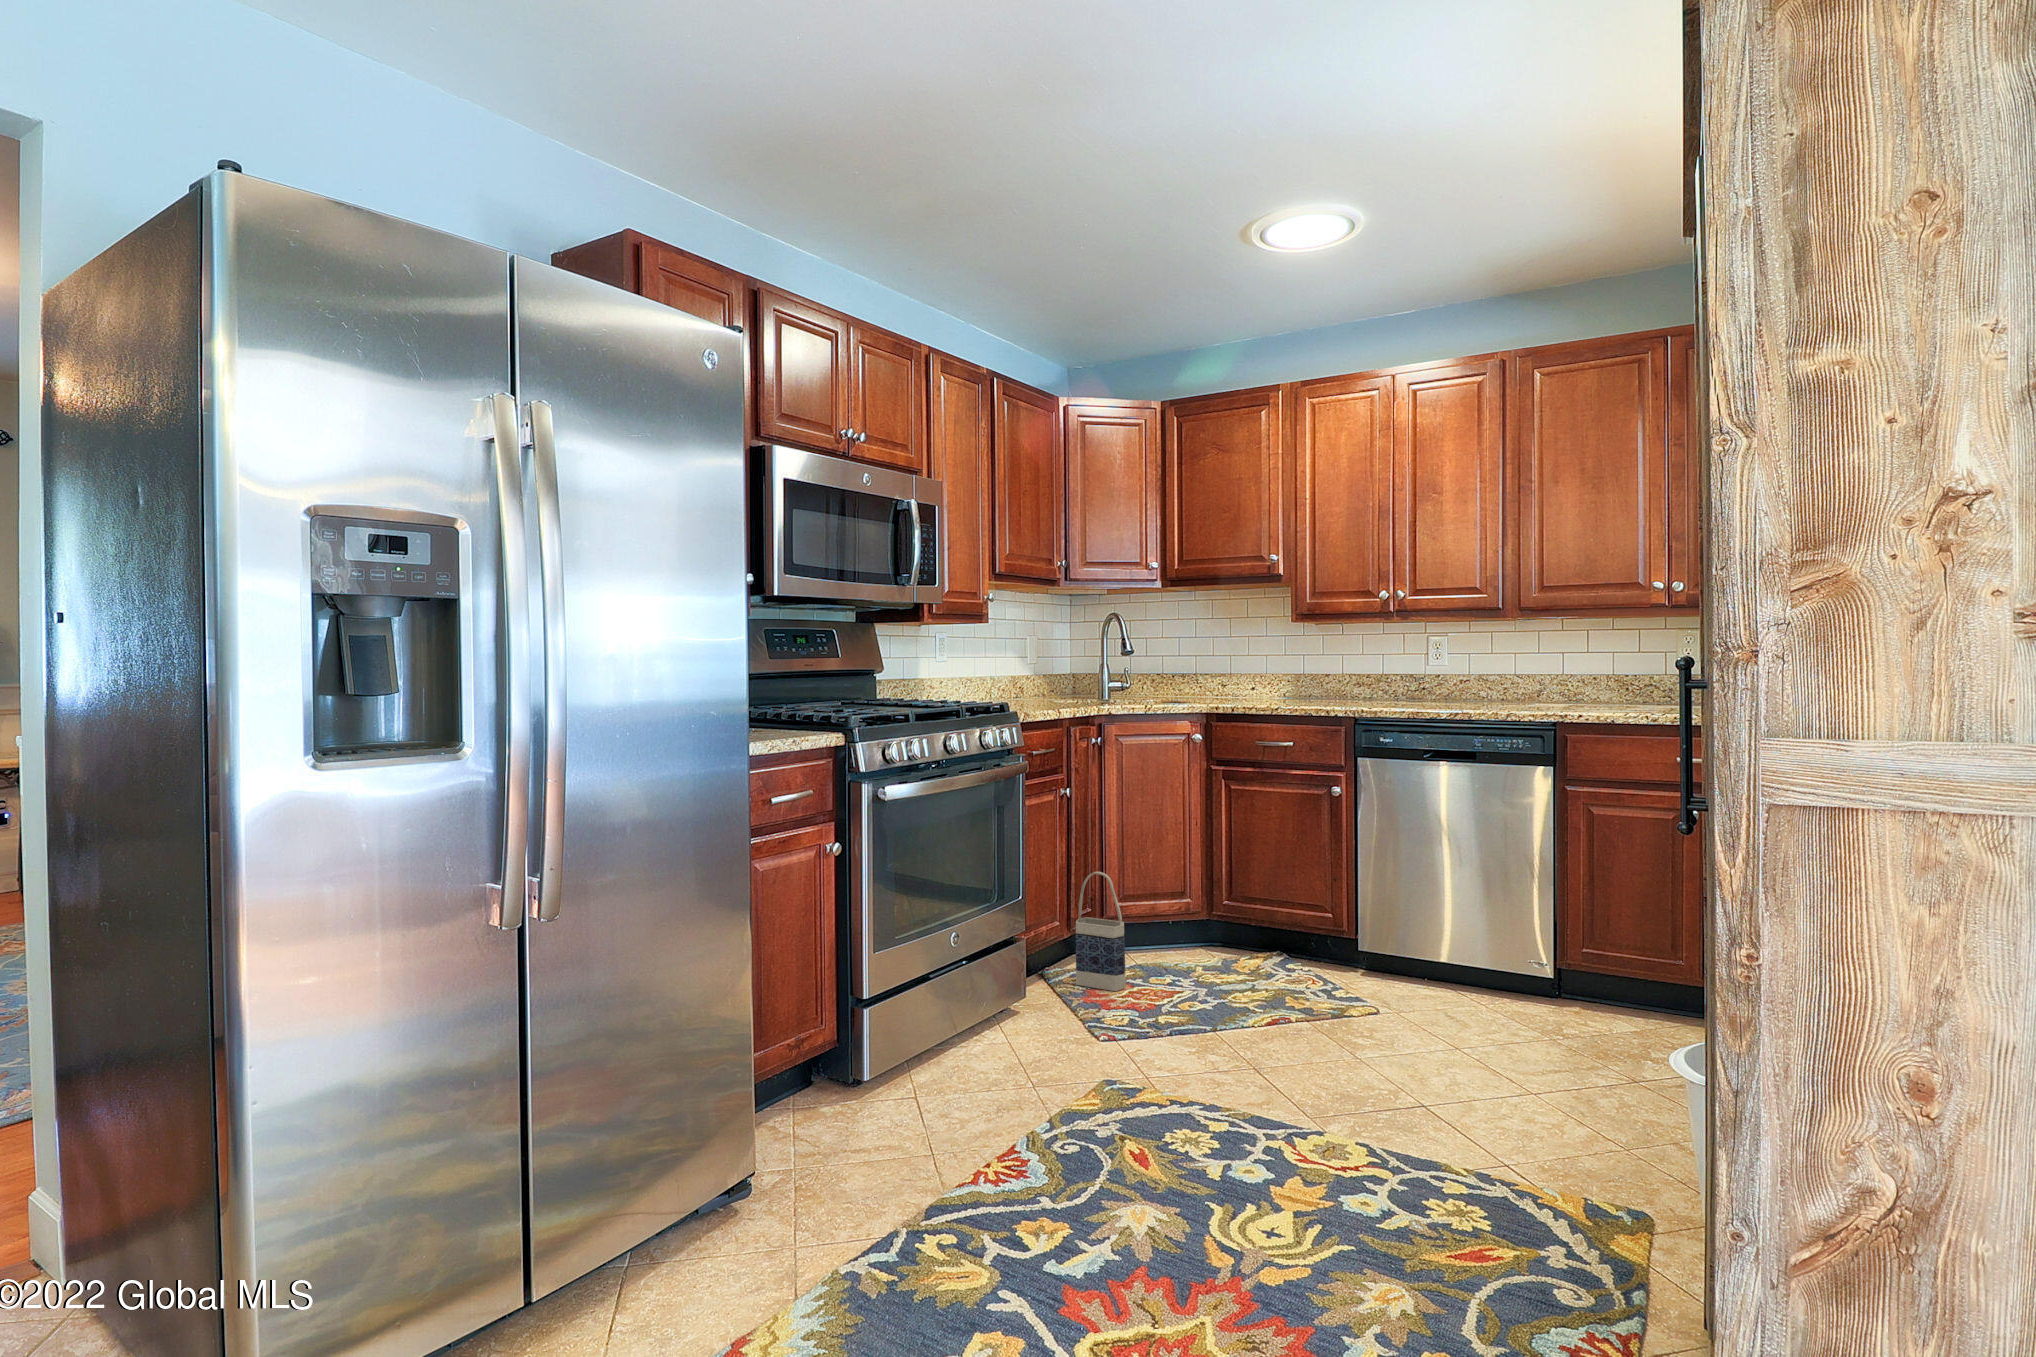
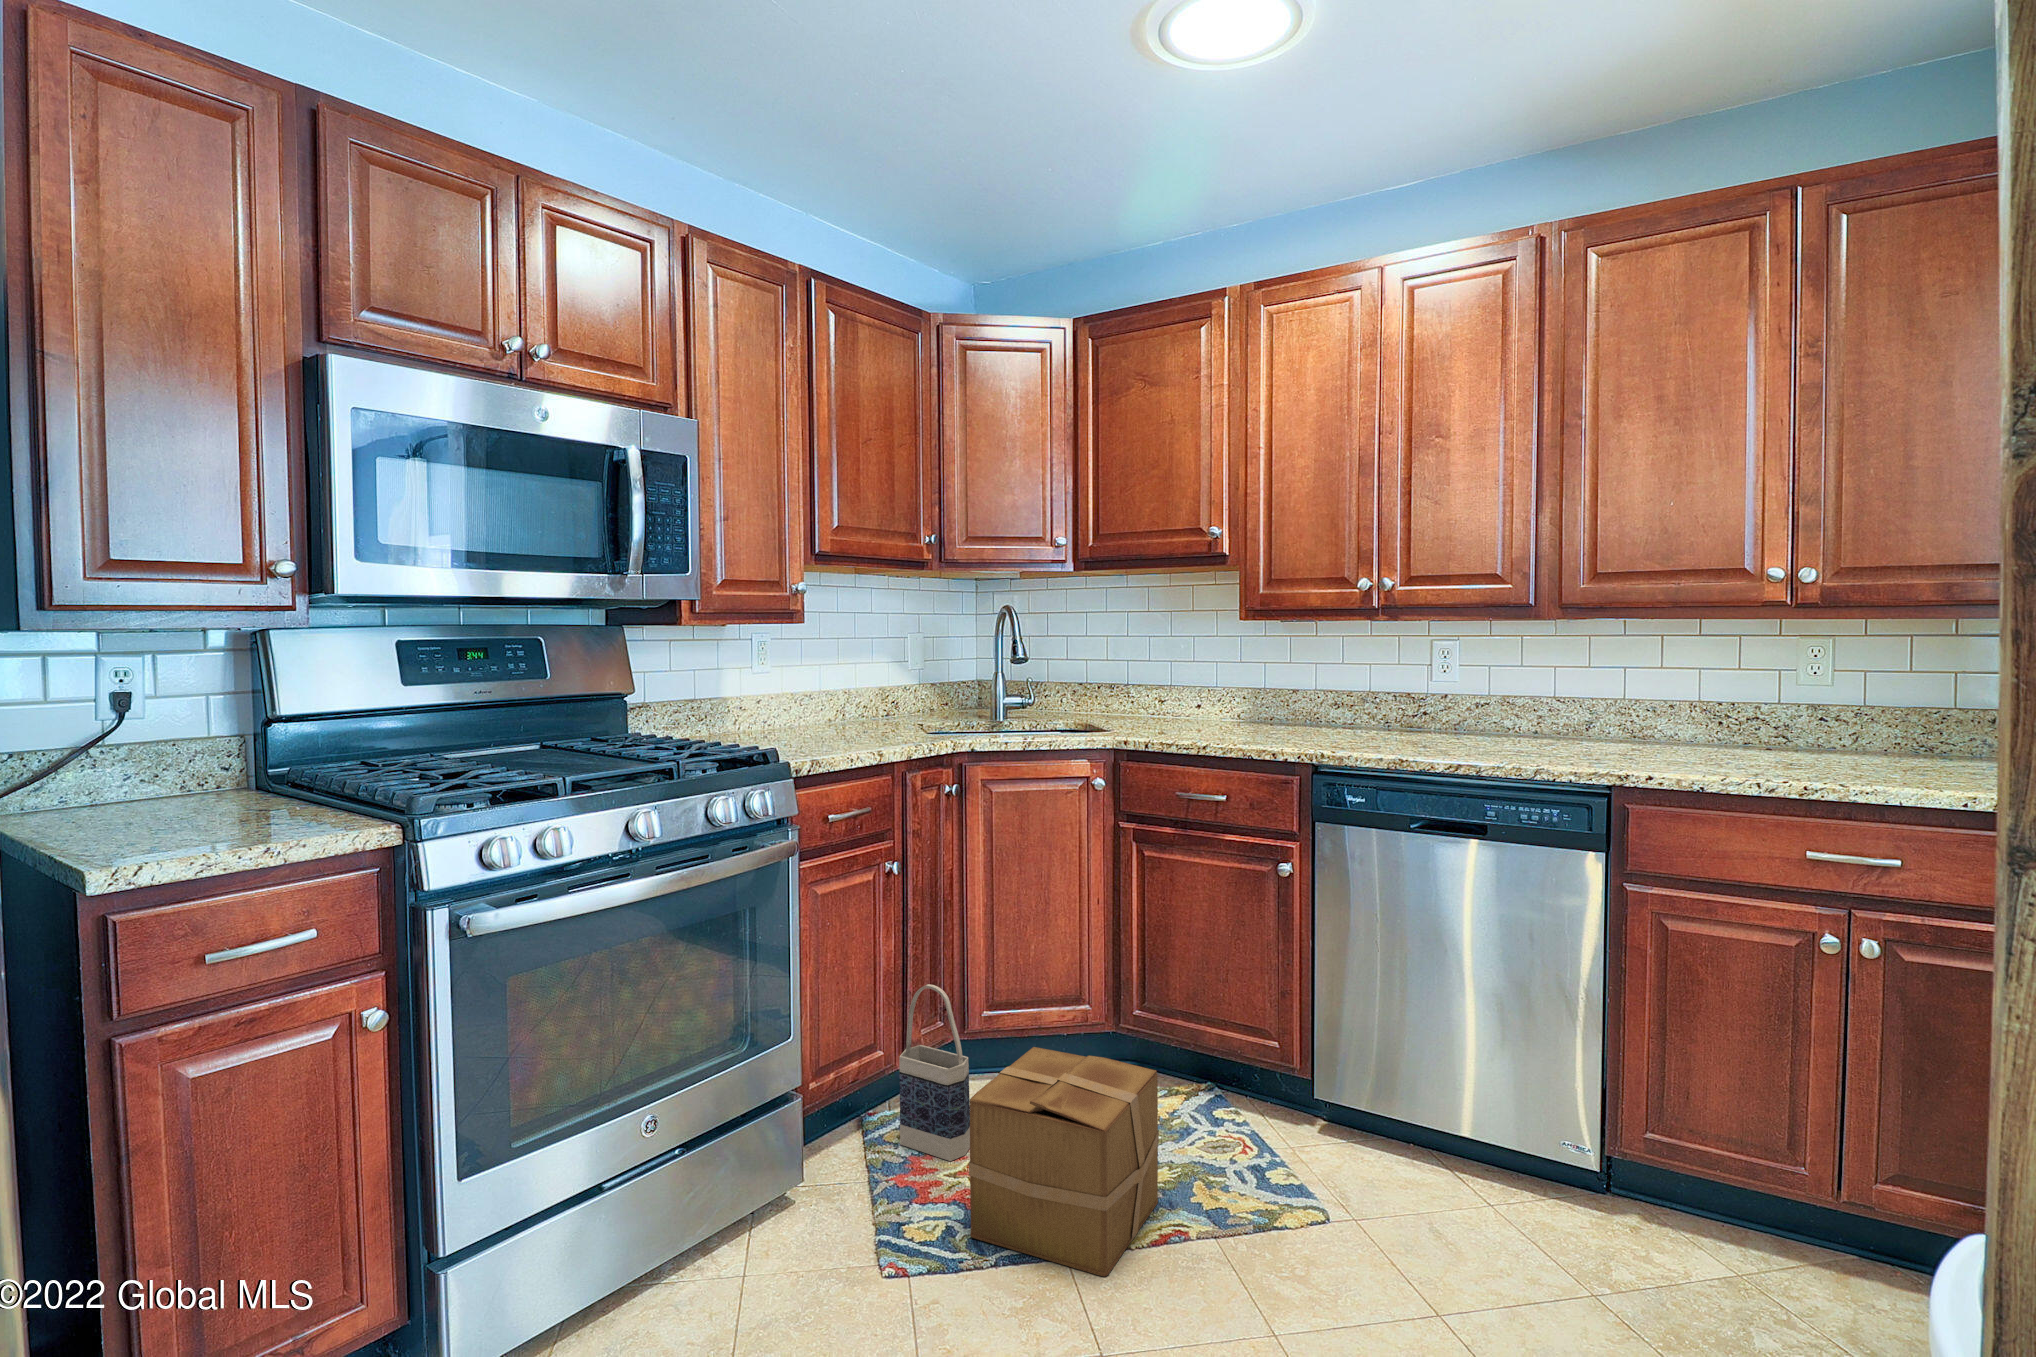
cardboard box: none [1149,908,1266,1034] -> present [969,1047,1159,1276]

